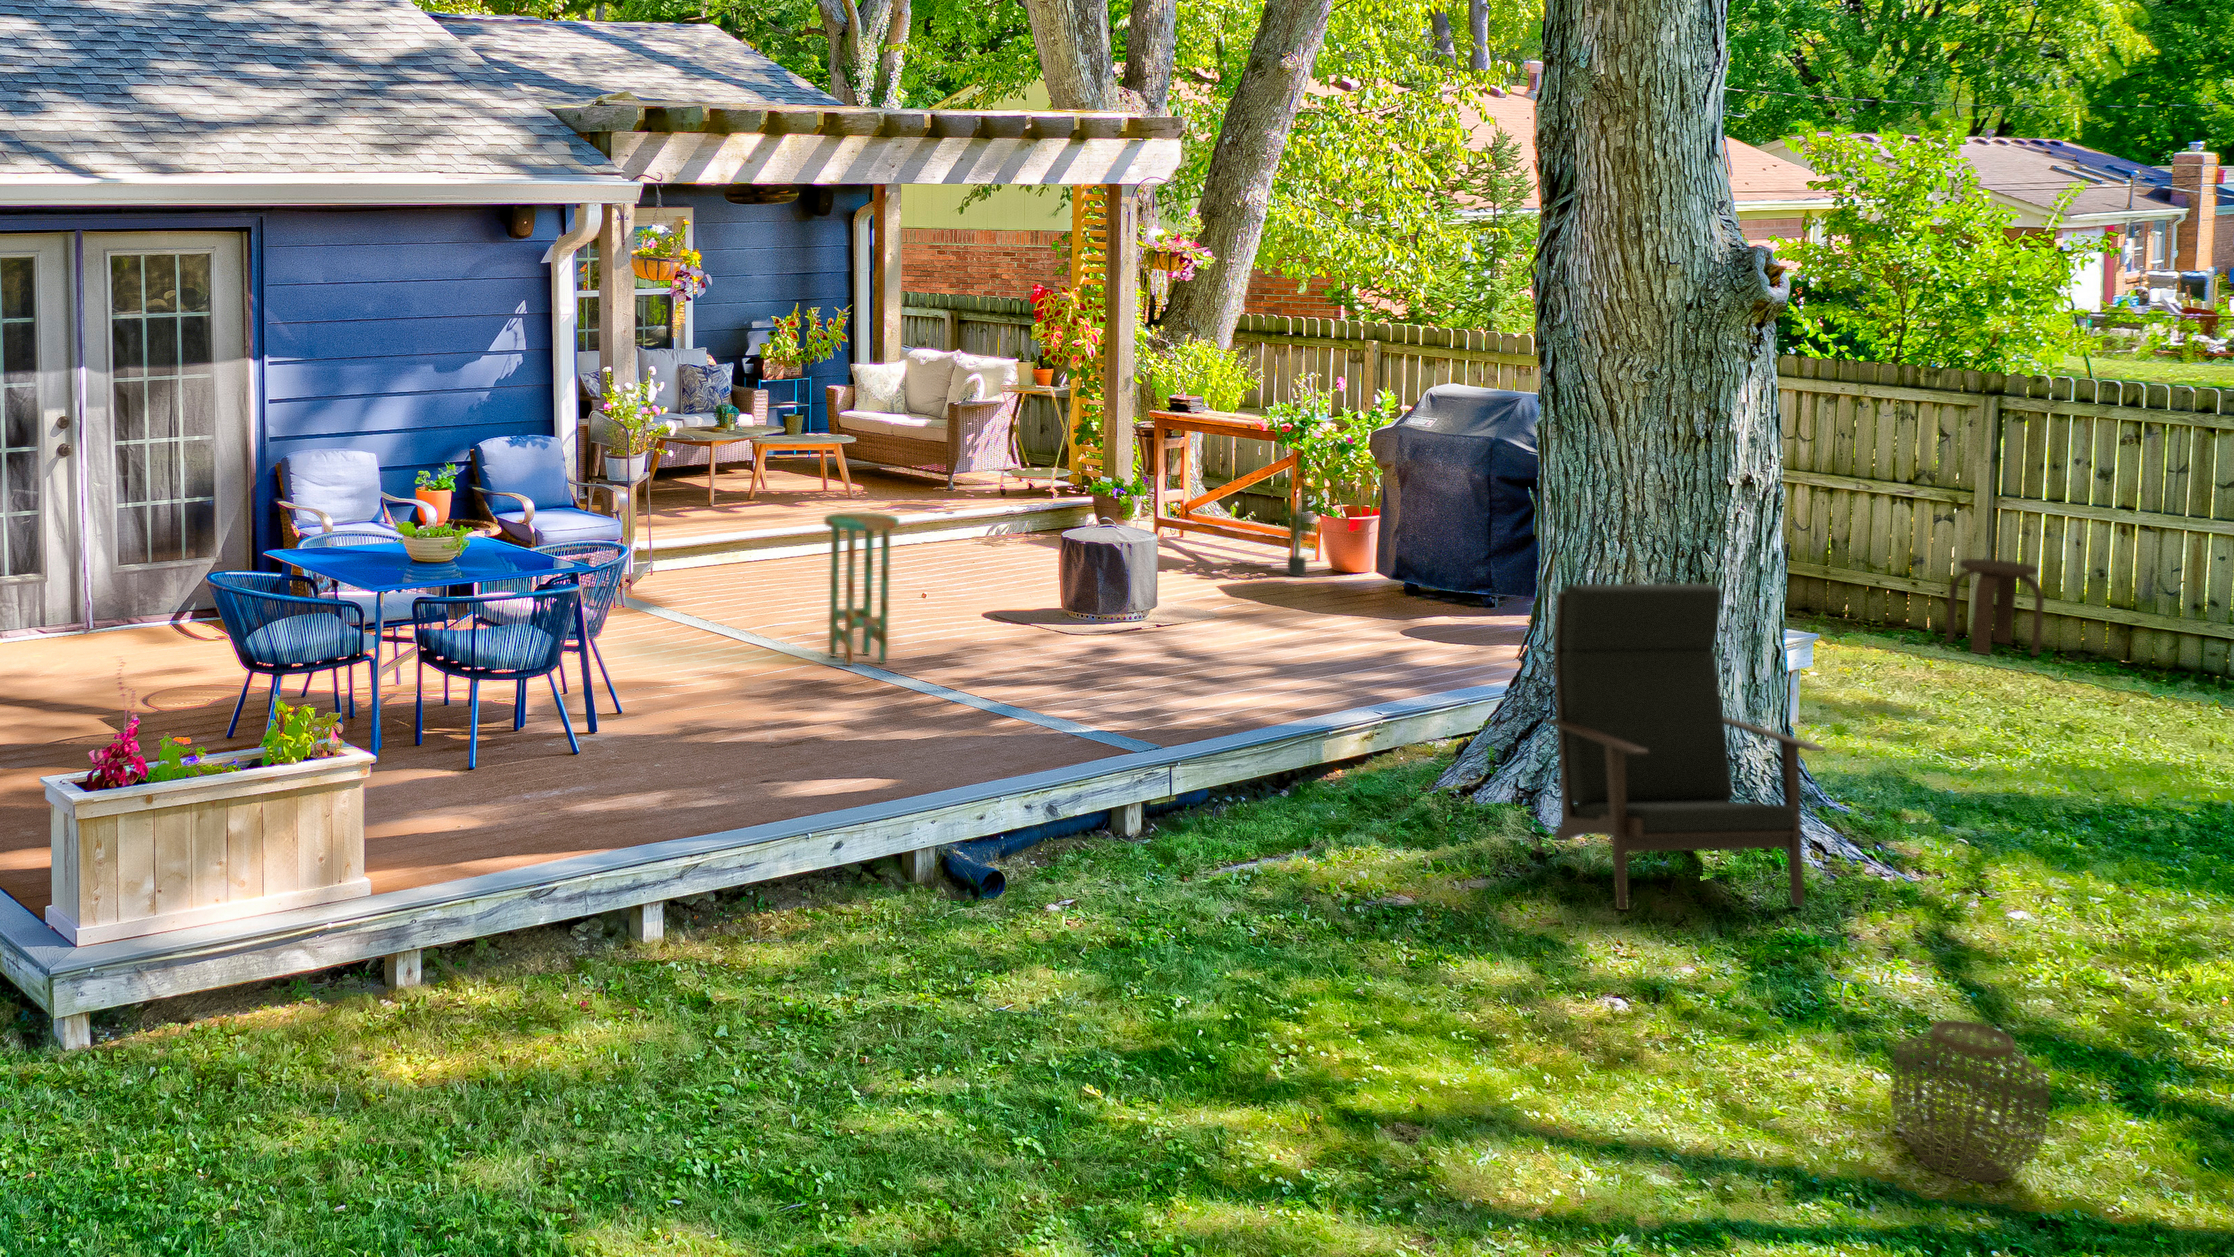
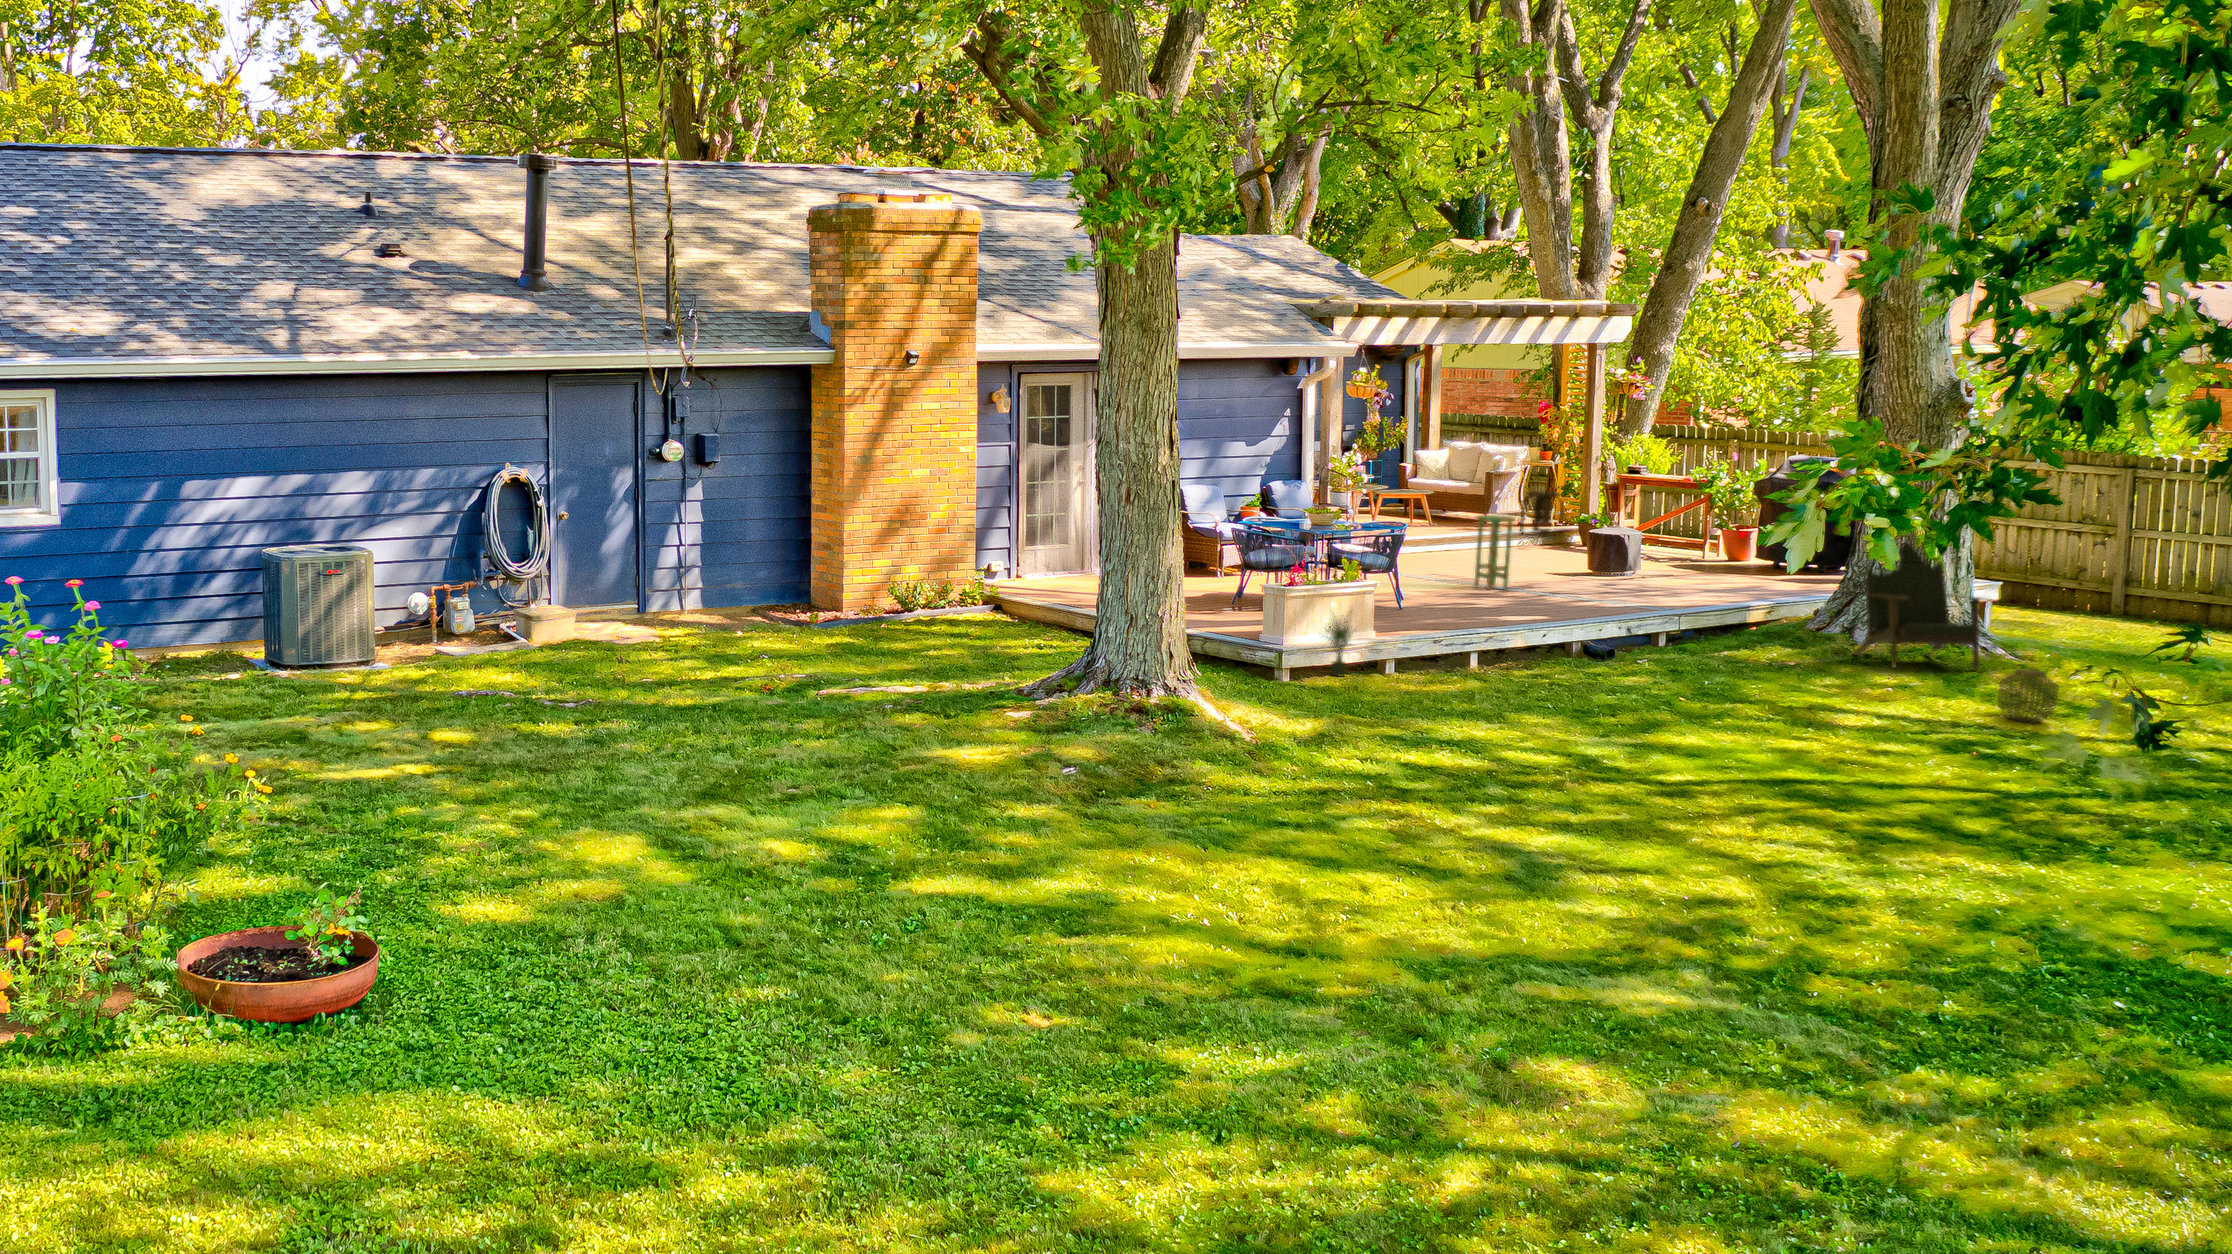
potted plant: present [1283,494,1319,576] -> present [1325,612,1353,676]
stool: present [1945,559,2044,656] -> present [1520,491,1564,536]

